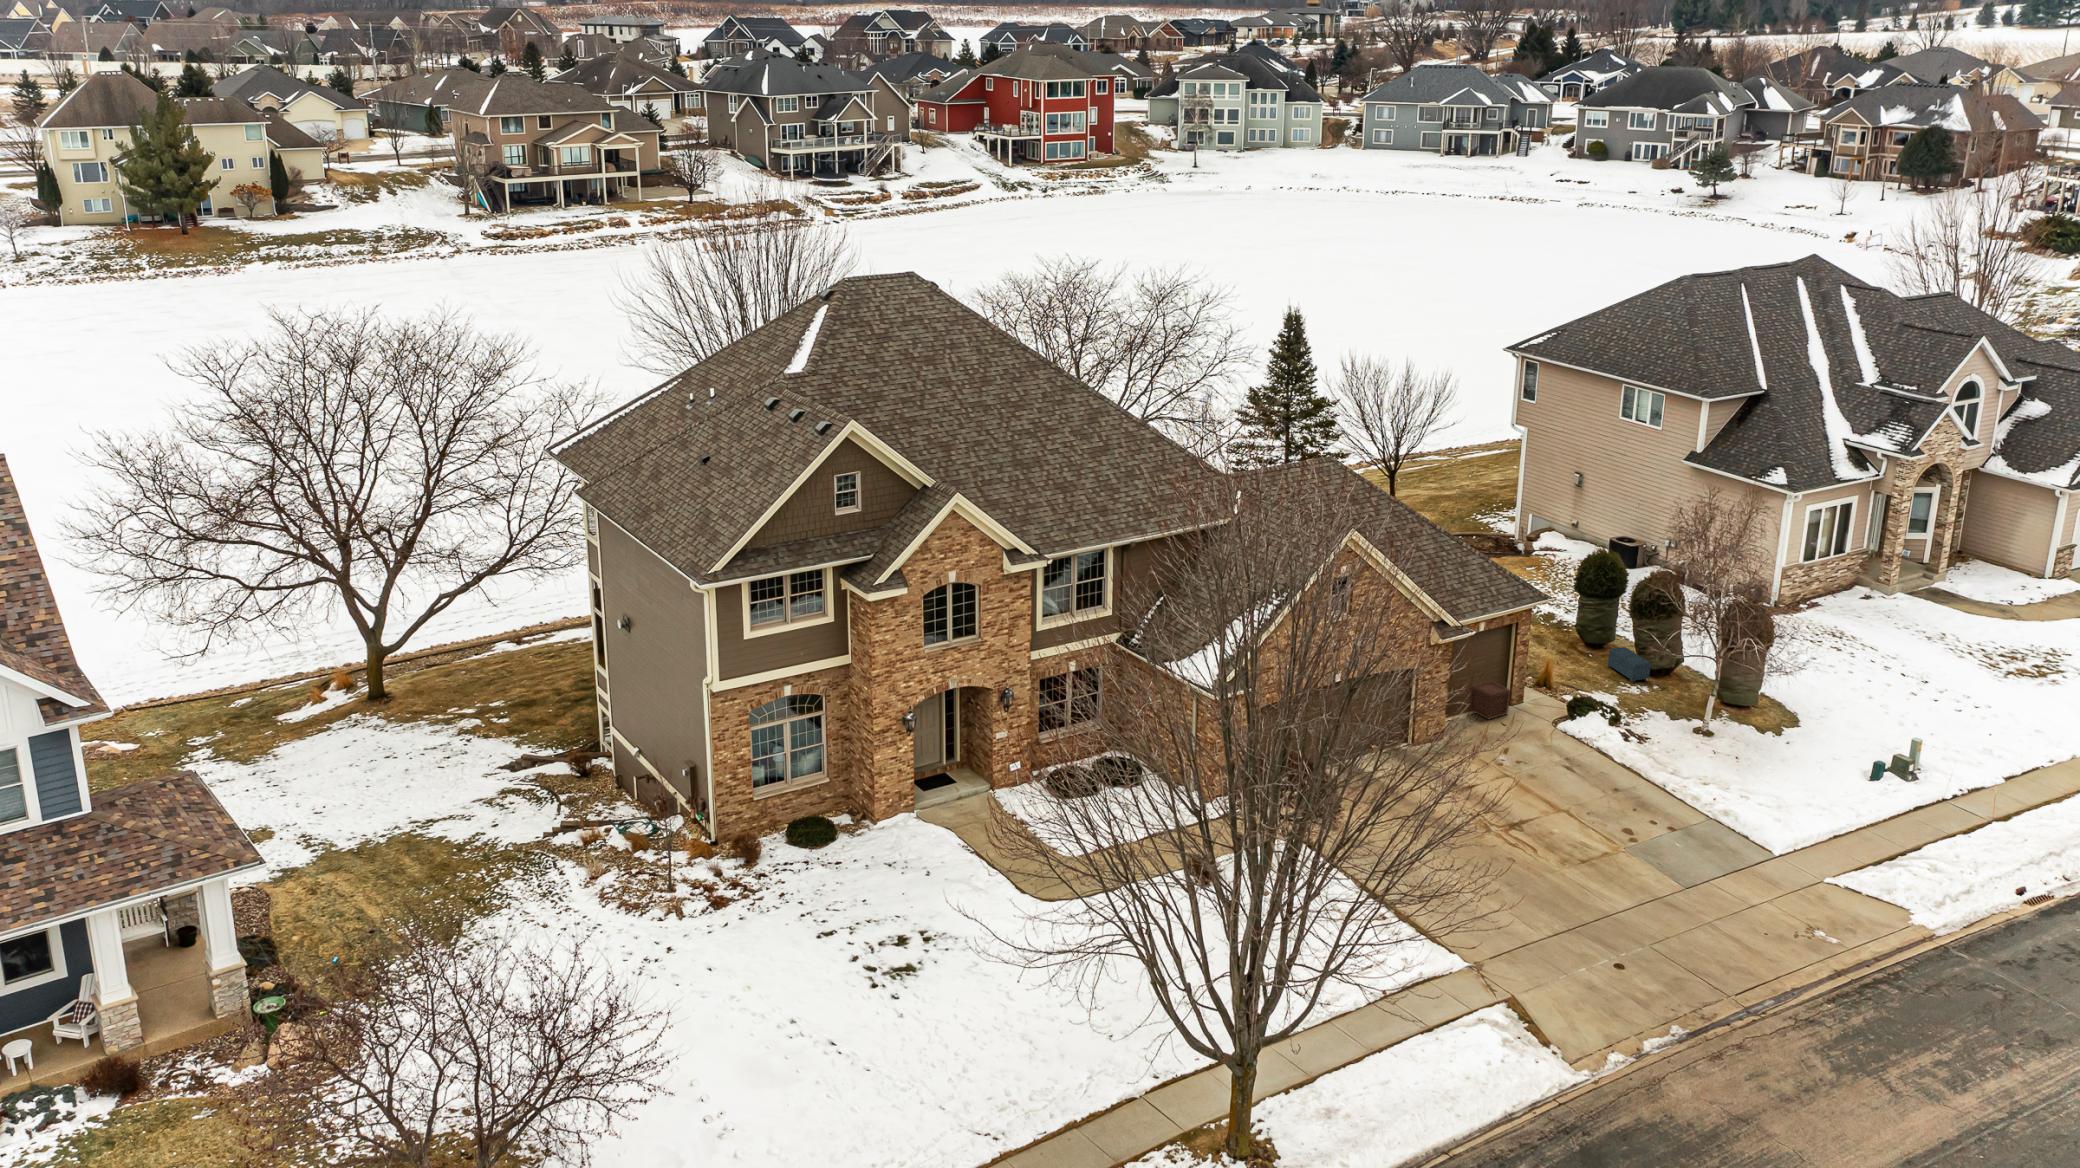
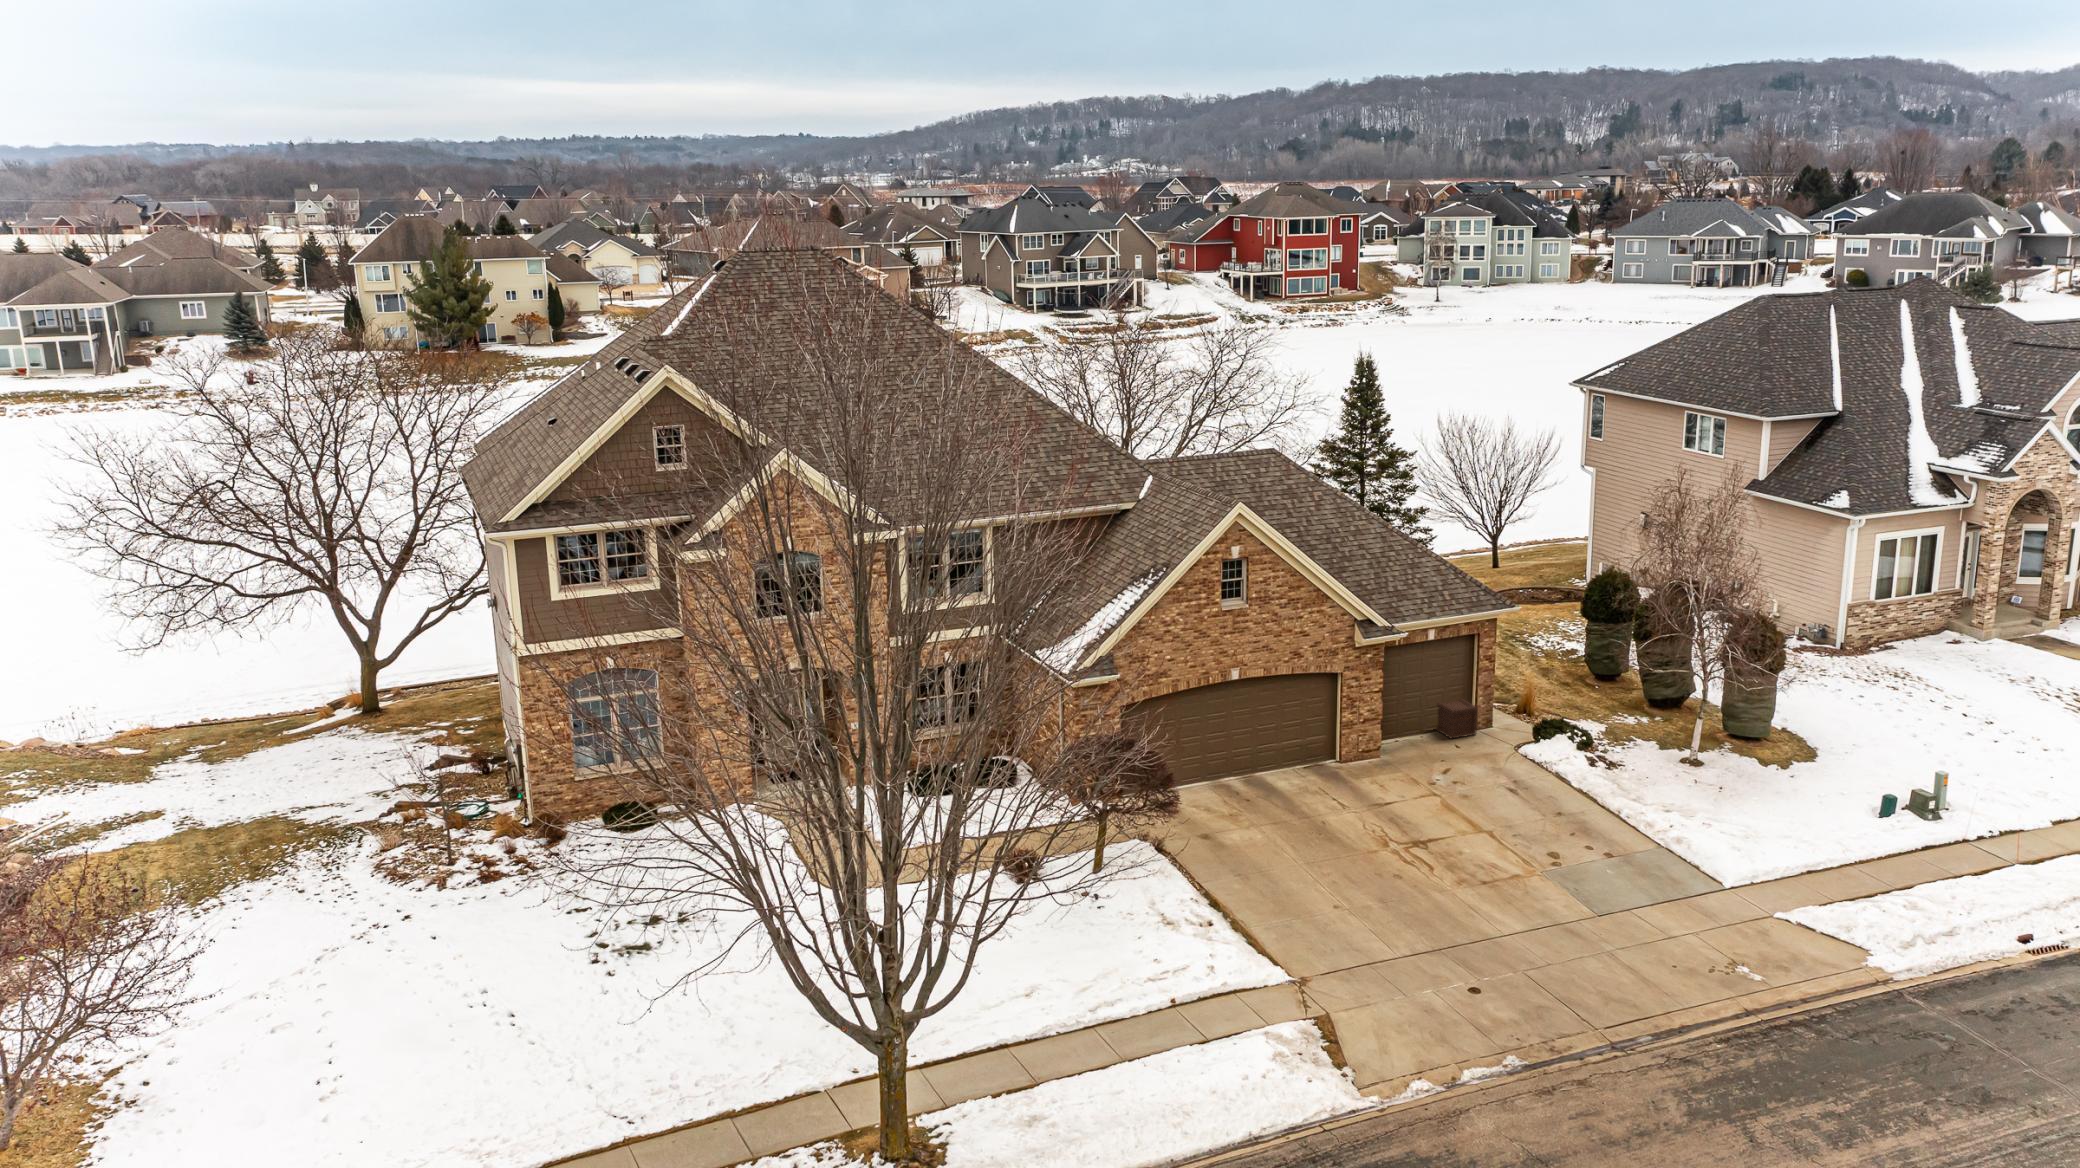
bench: present [1608,647,1651,683] -> none [1616,675,1658,712]

